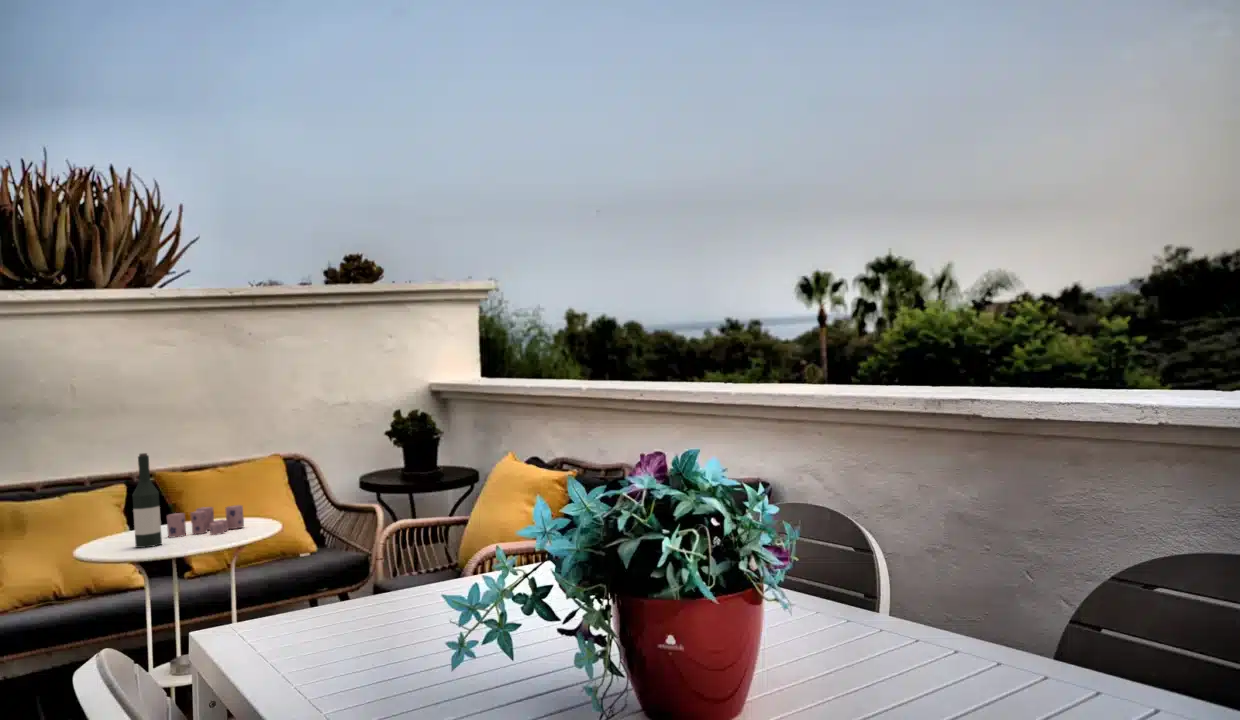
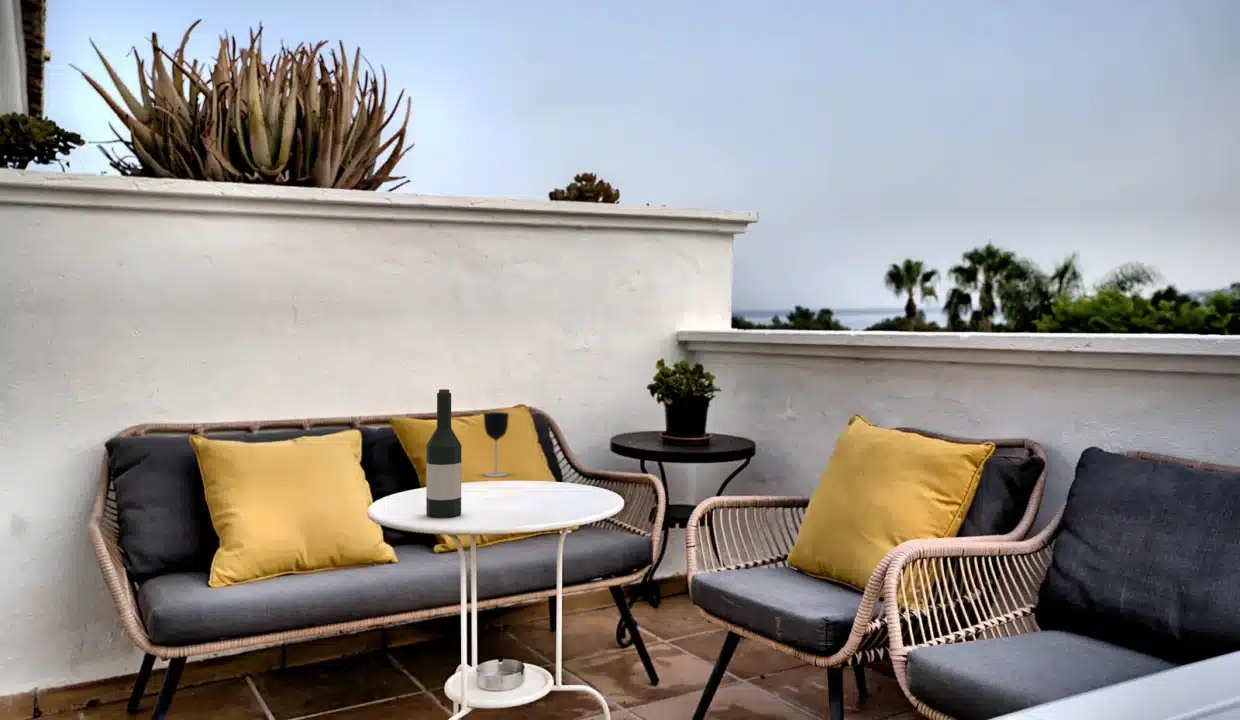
wine glass: none [223,464,246,516] -> present [484,412,509,477]
candle: present [167,505,244,538] -> none [452,465,539,505]

